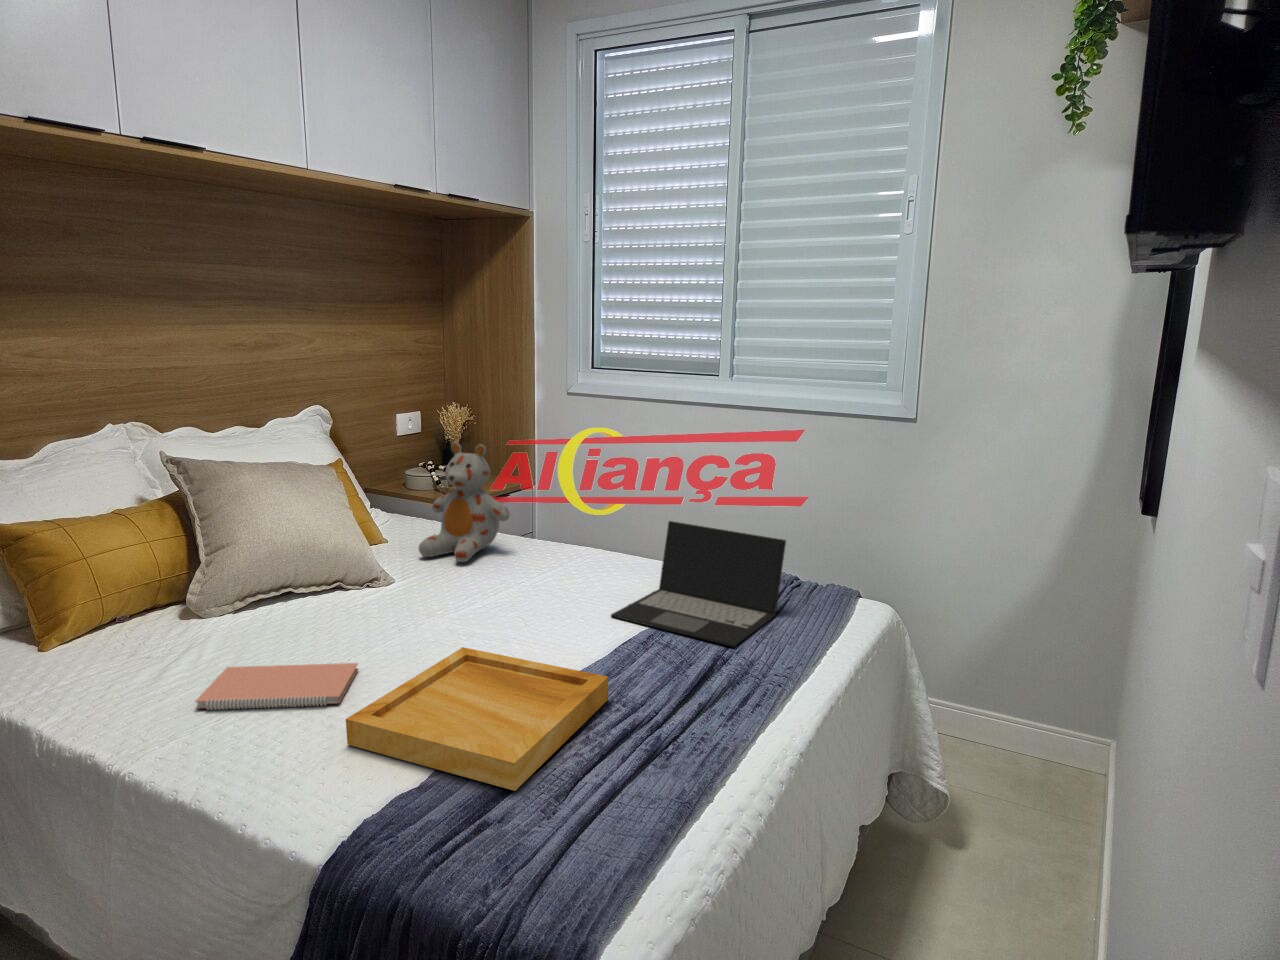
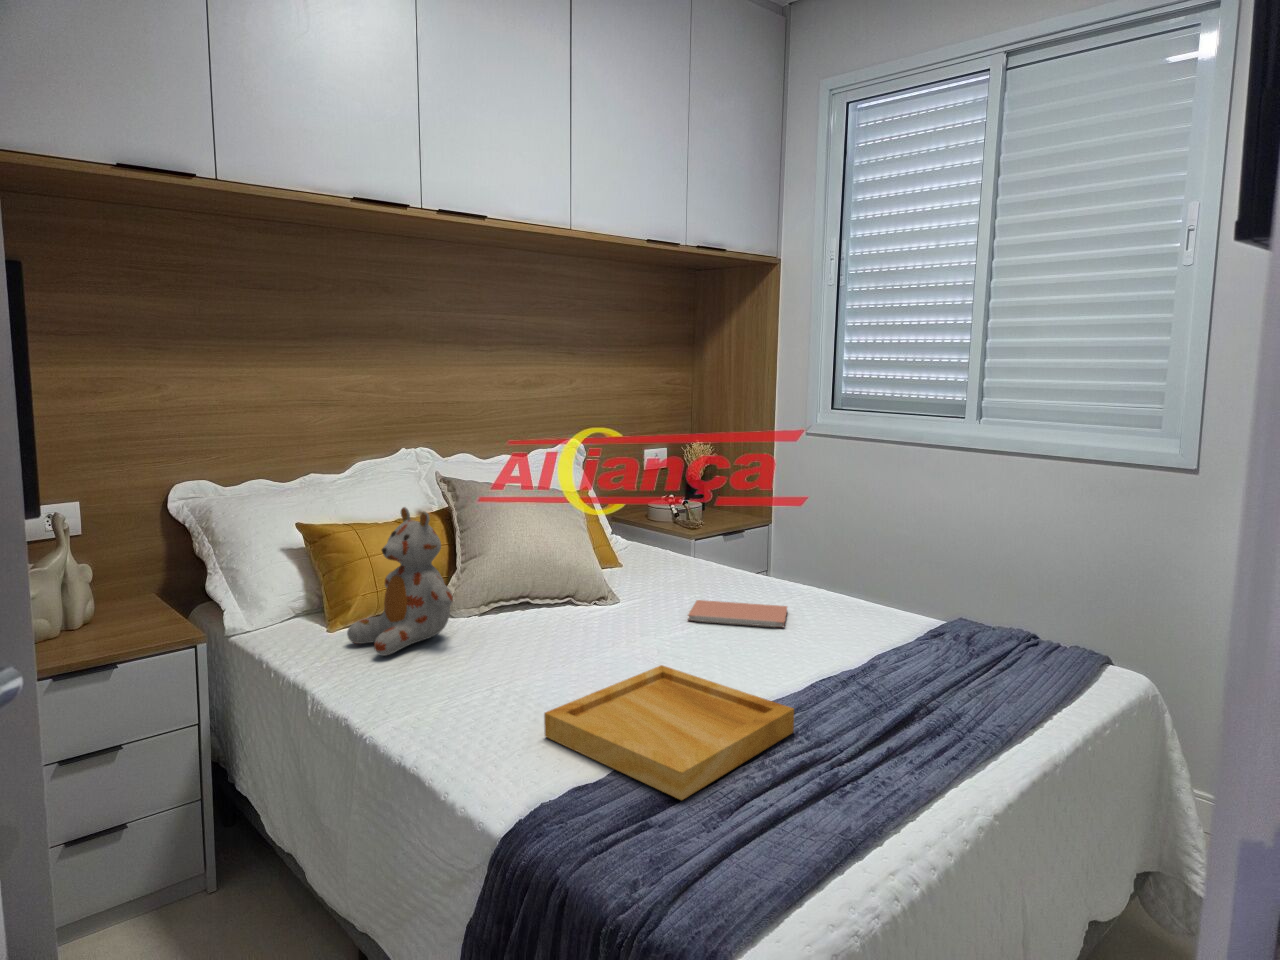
stuffed bear: present [419,442,510,562] -> present [347,507,453,656]
laptop: present [611,521,786,647] -> none [816,563,1015,699]
notebook: present [195,663,358,710] -> present [688,600,787,627]

